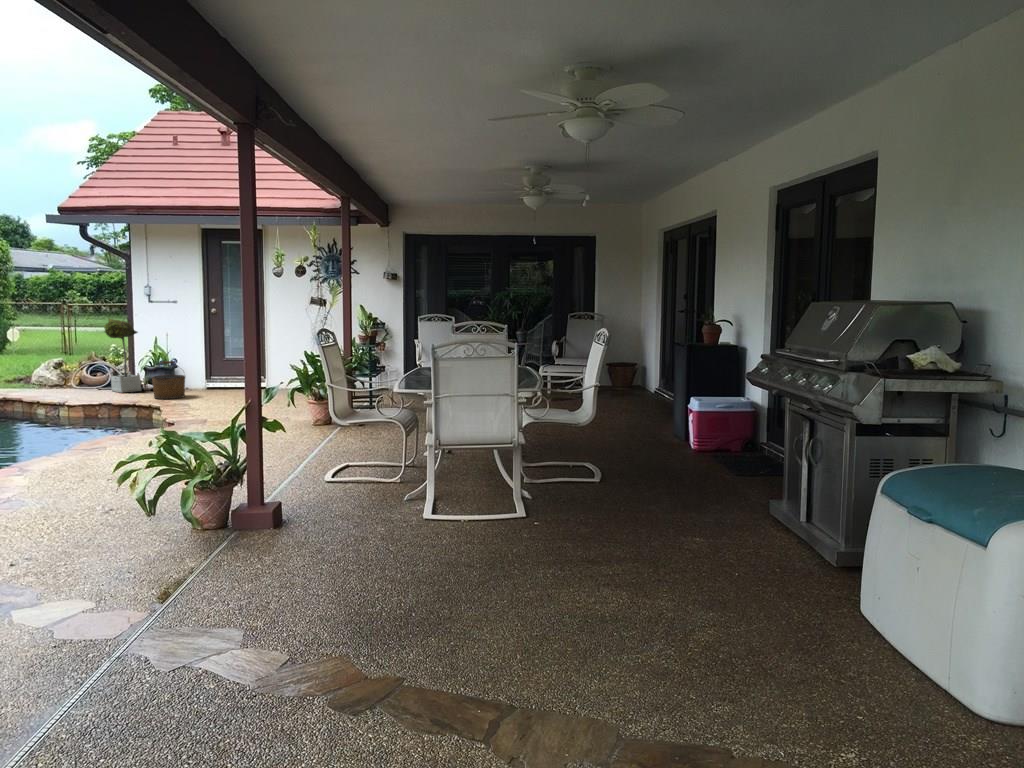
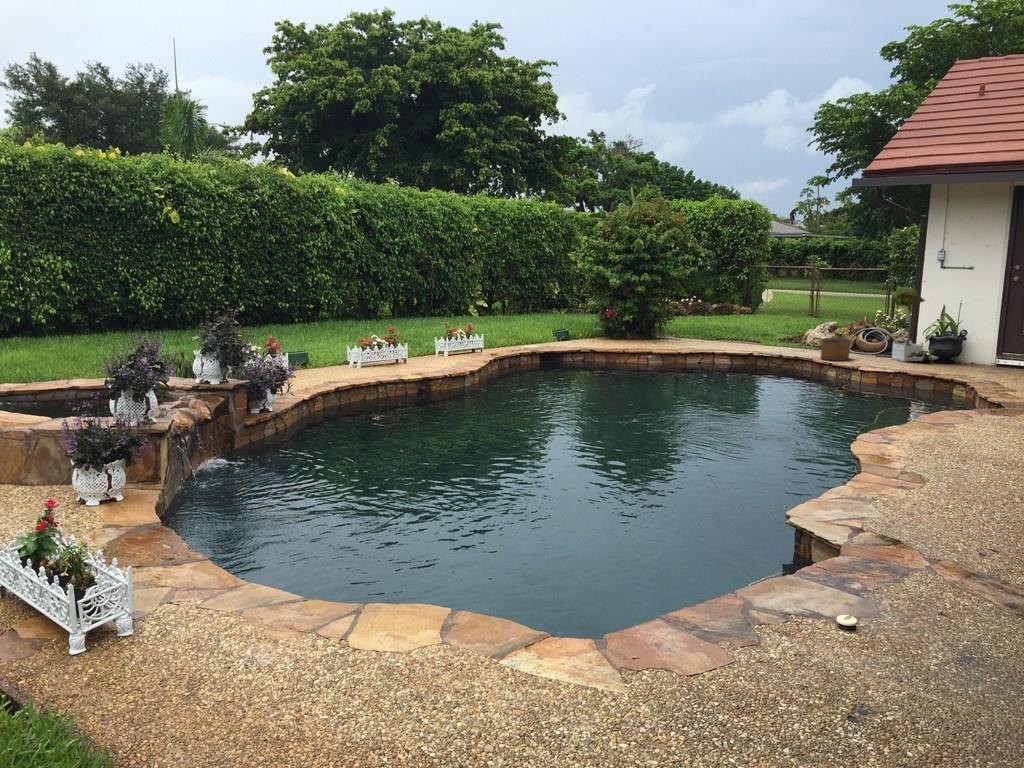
bucket: present [152,361,185,399] -> present [820,325,851,361]

